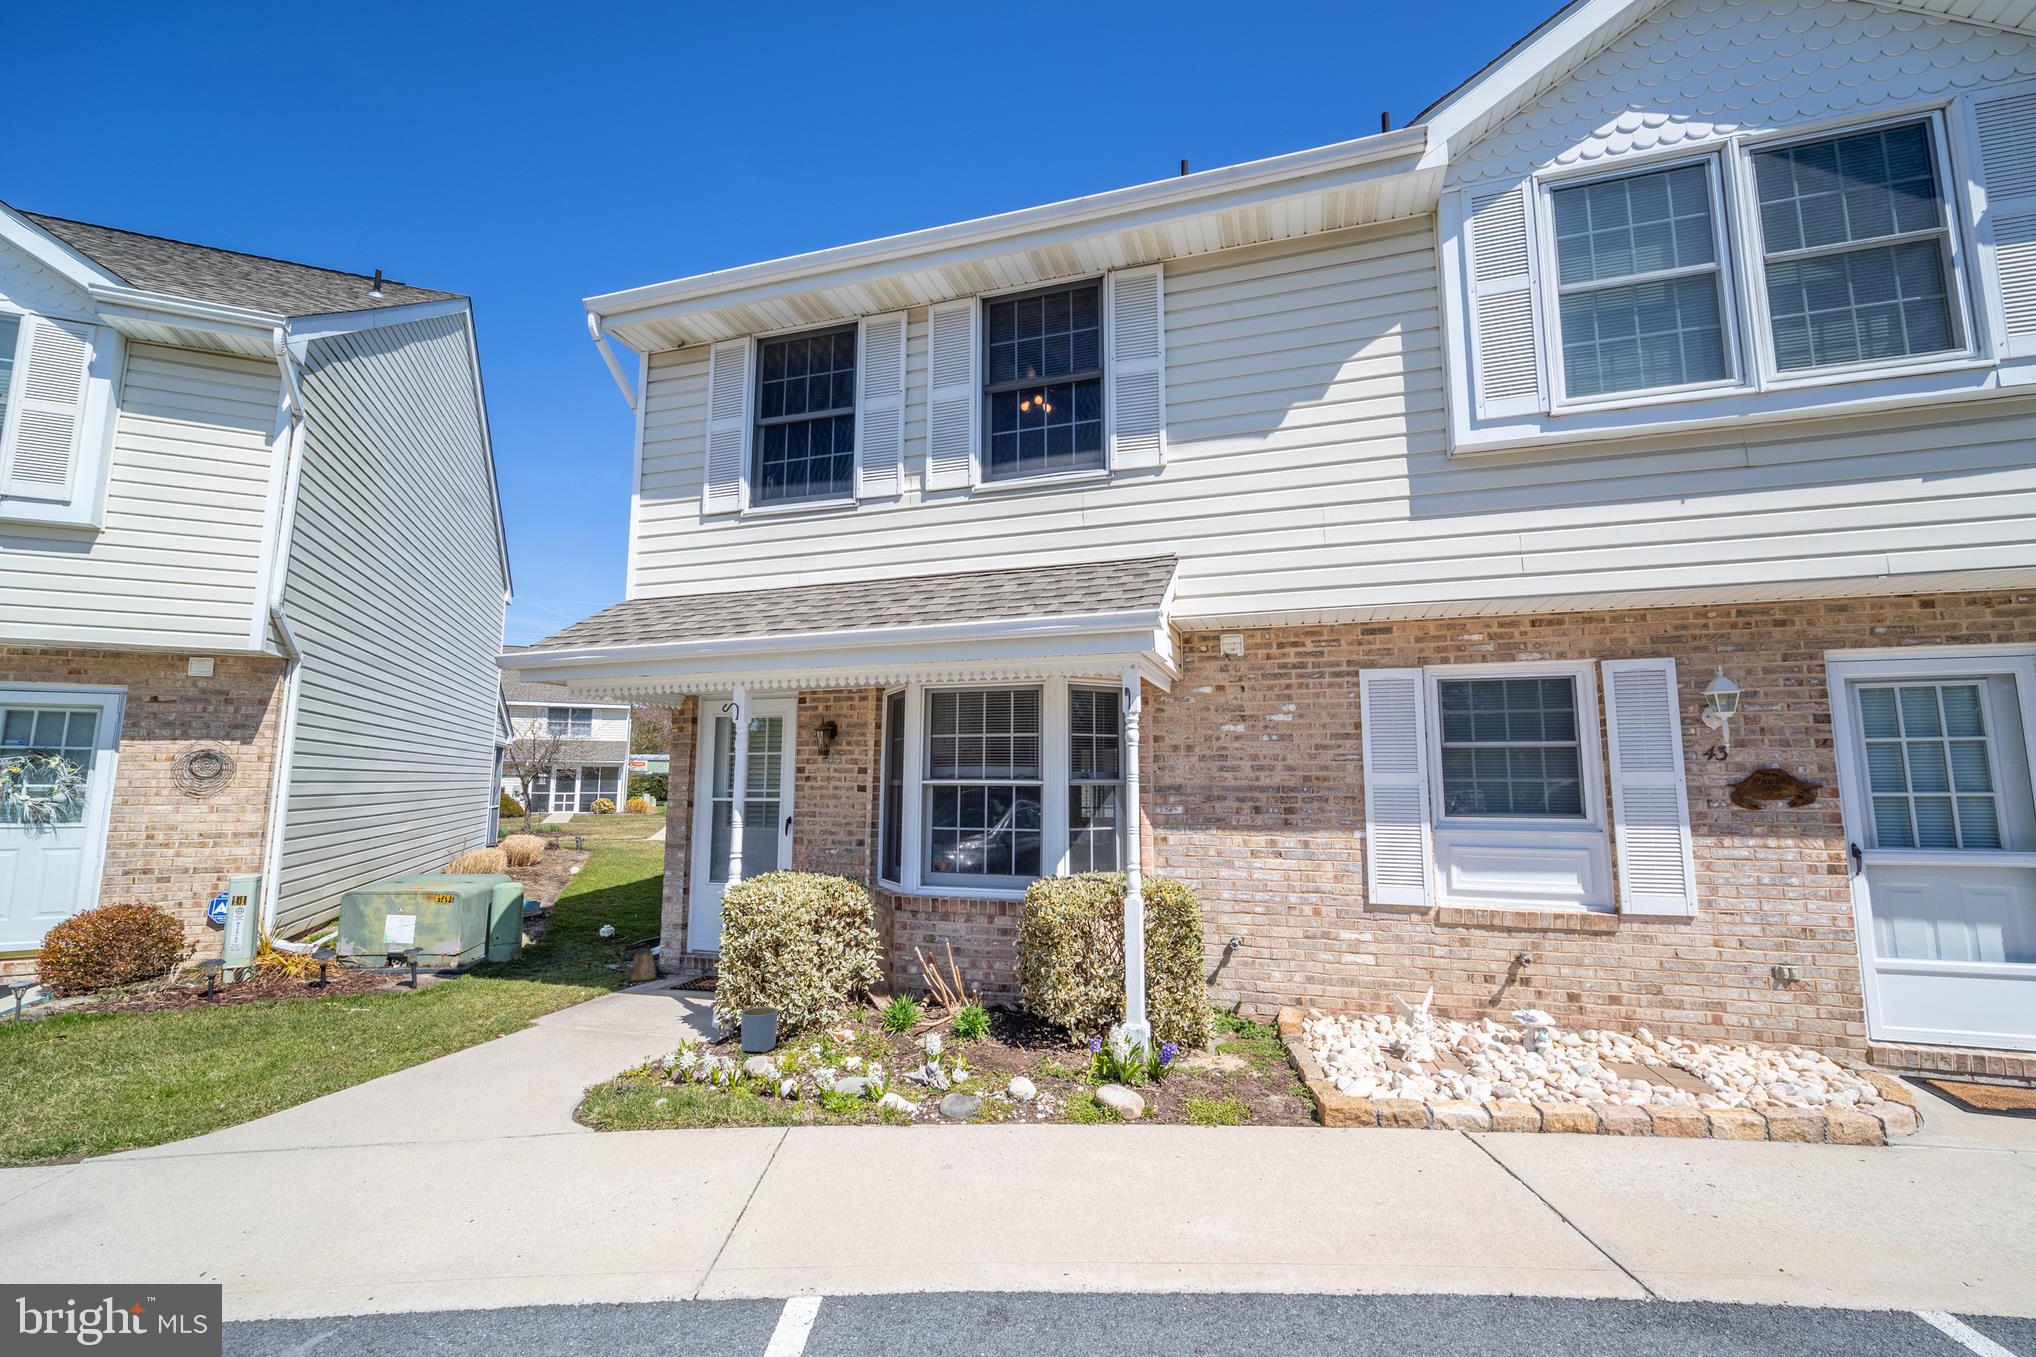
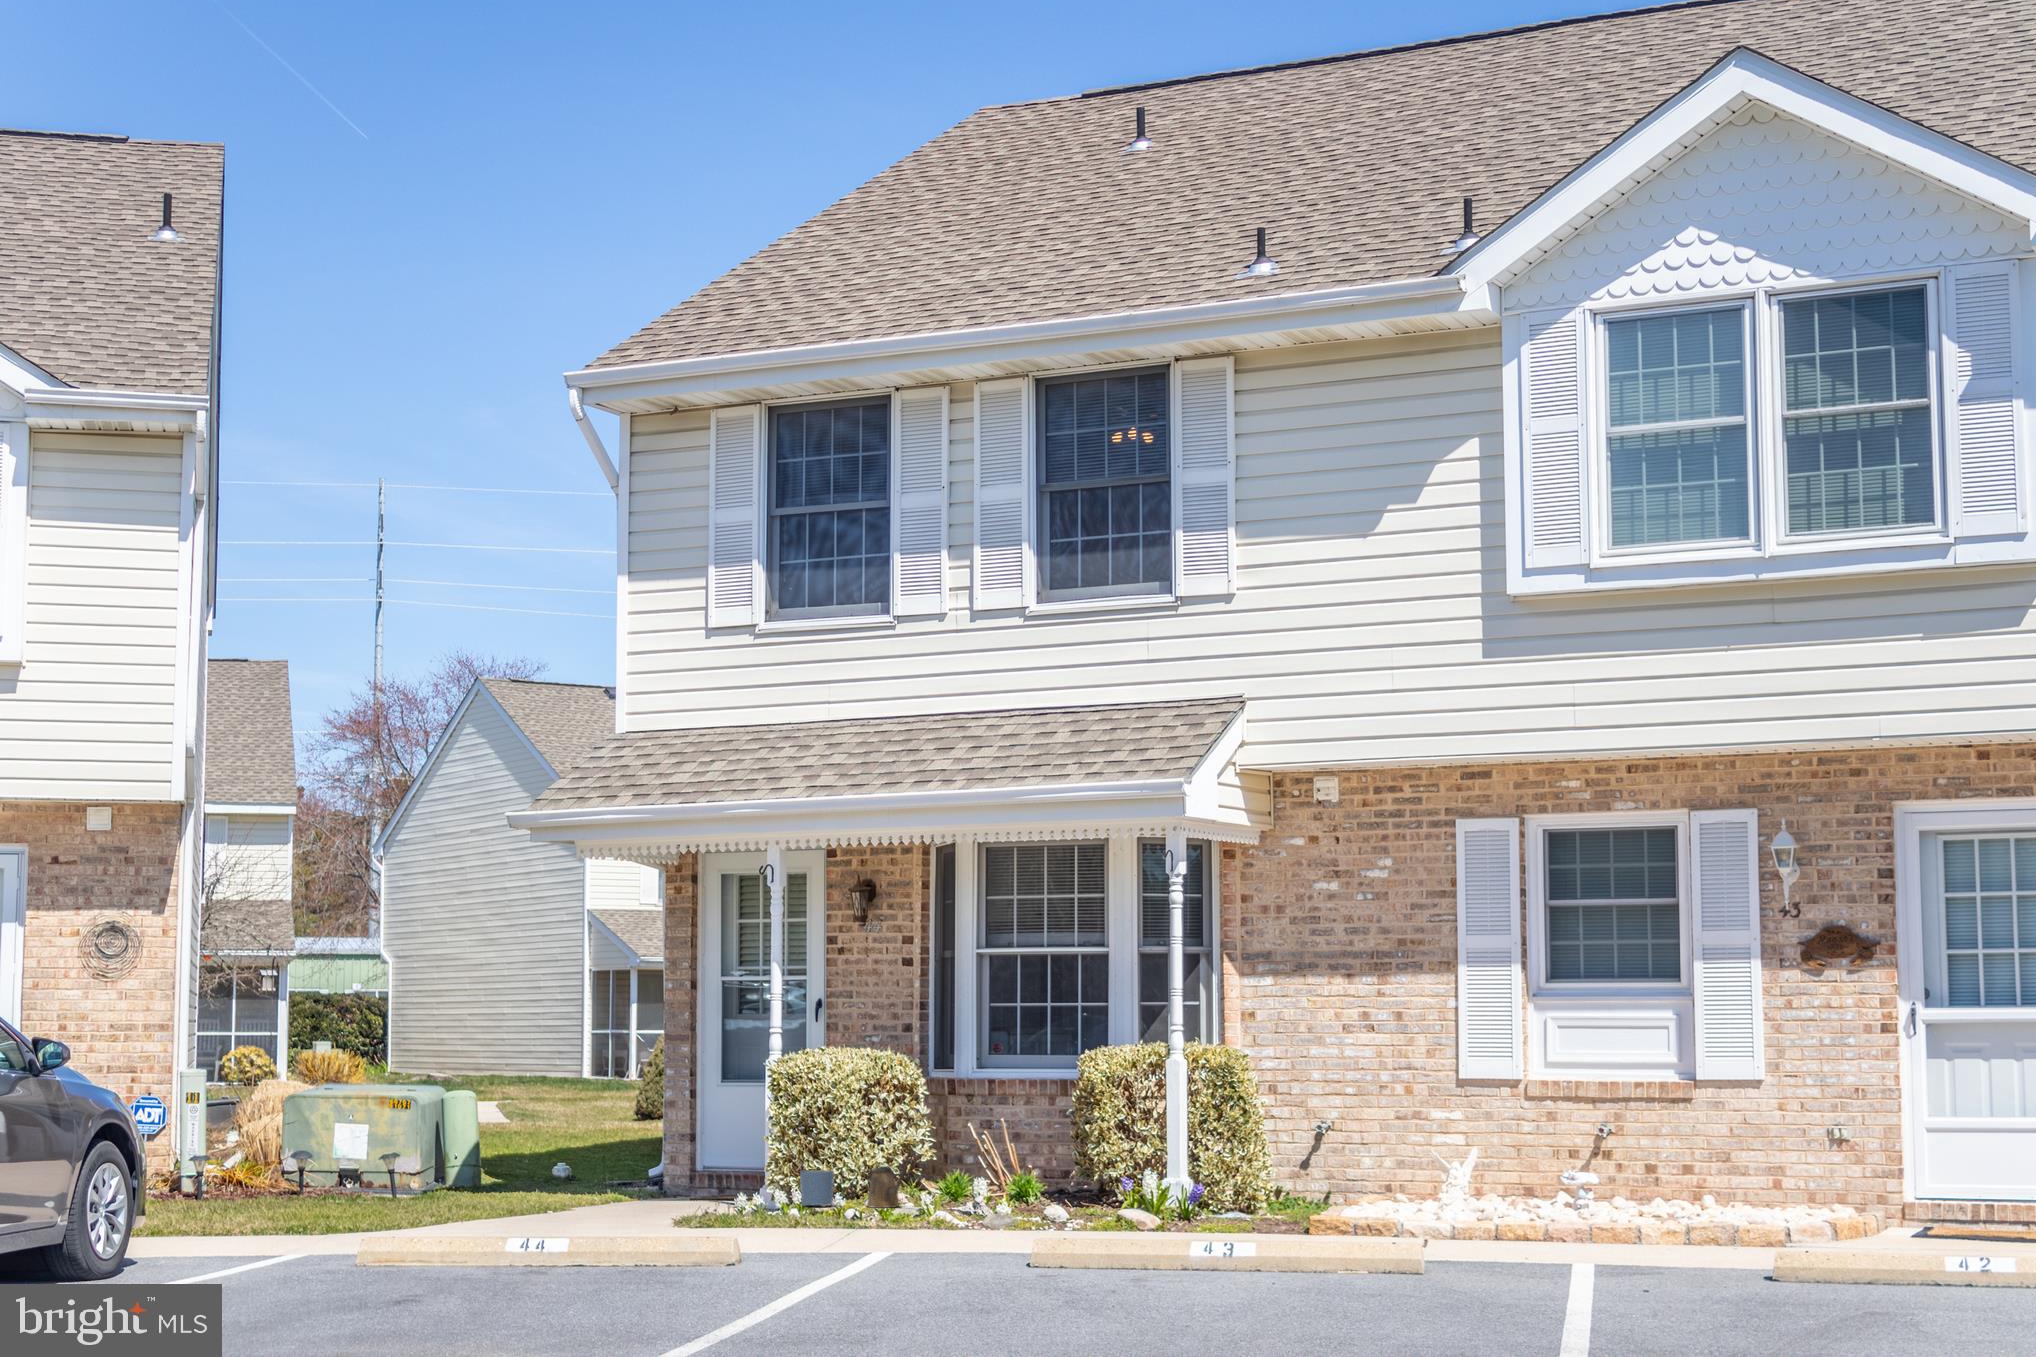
watering can: present [608,948,664,981] -> present [867,1164,908,1208]

